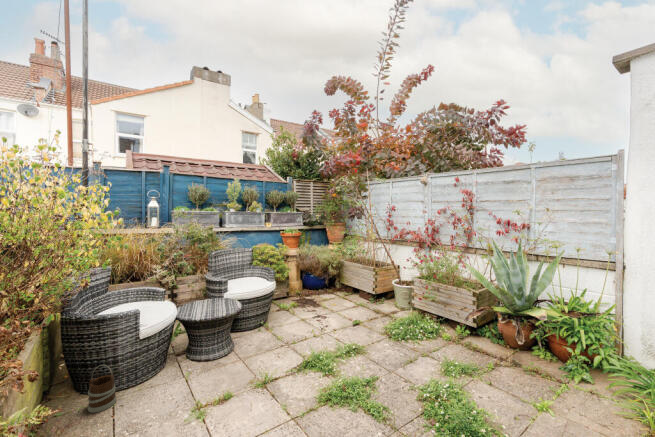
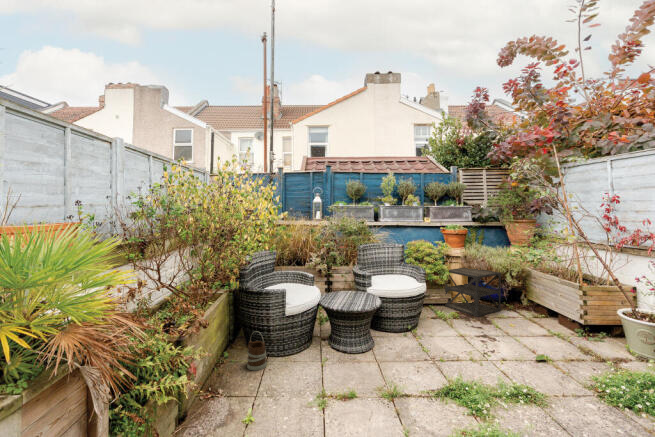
side table: none [287,263,327,302] -> present [445,268,501,317]

